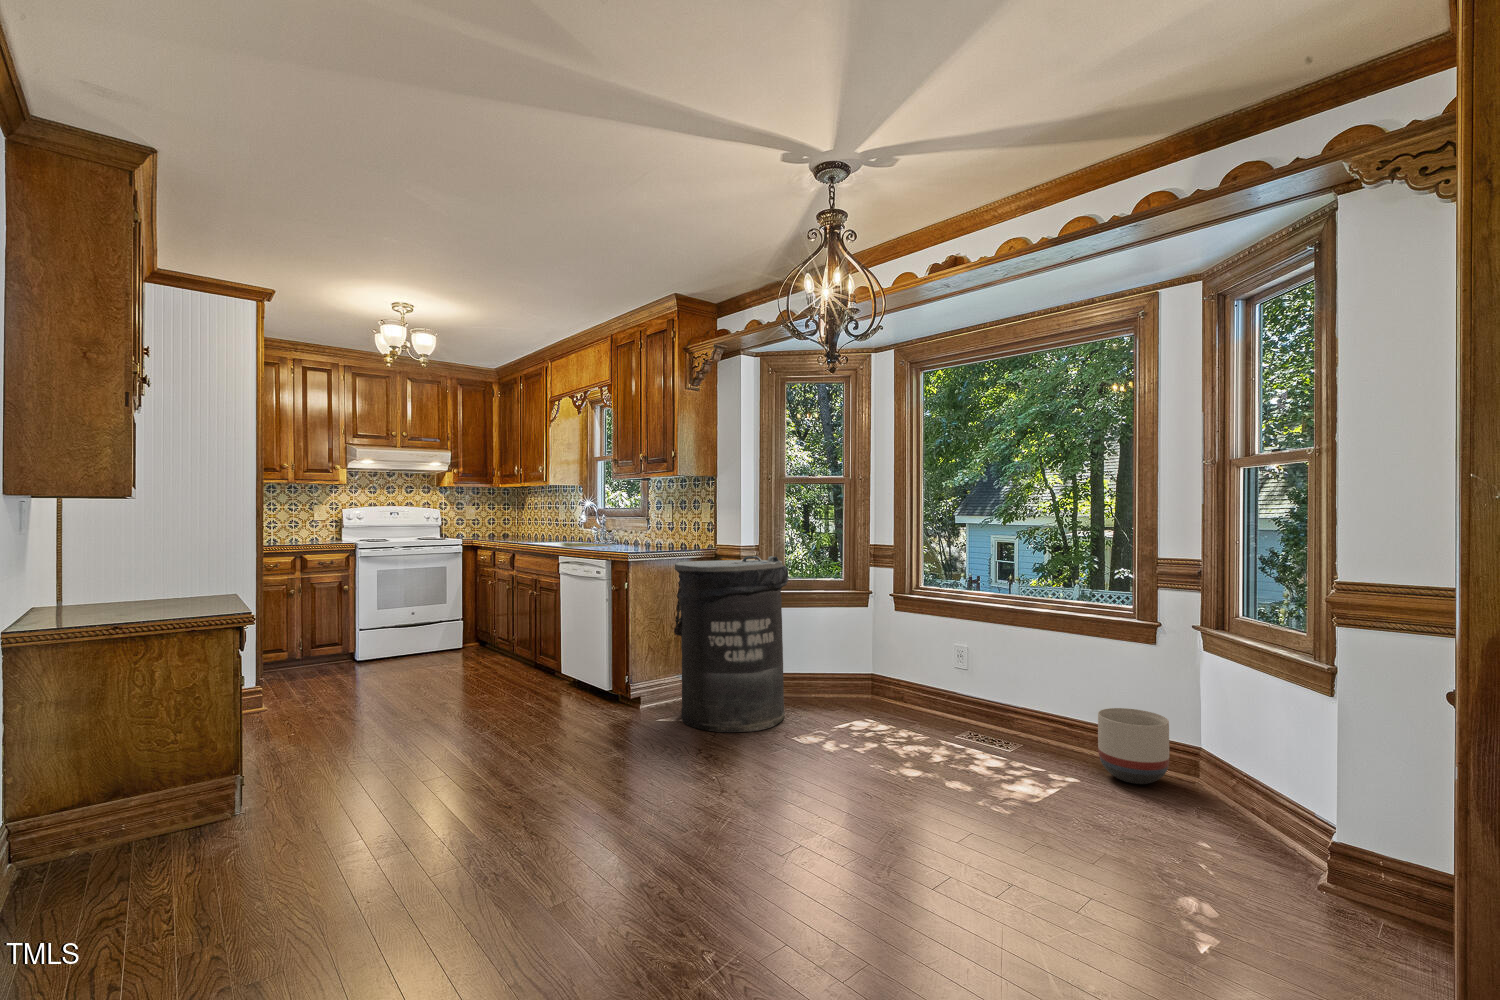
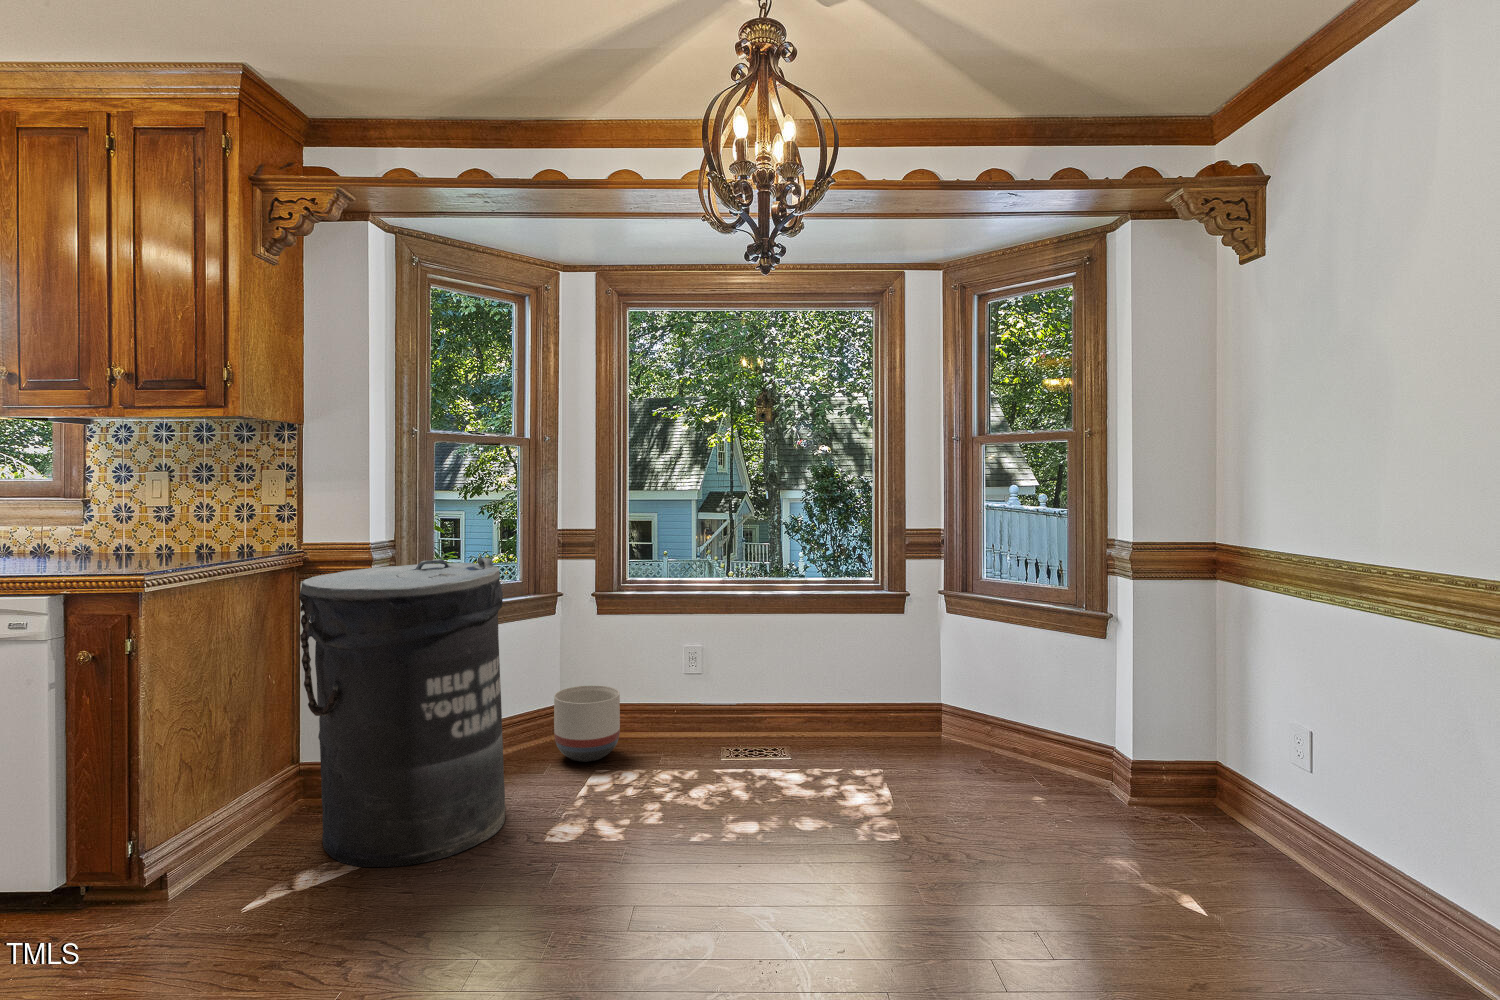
planter: present [1098,708,1169,784] -> present [554,685,620,762]

